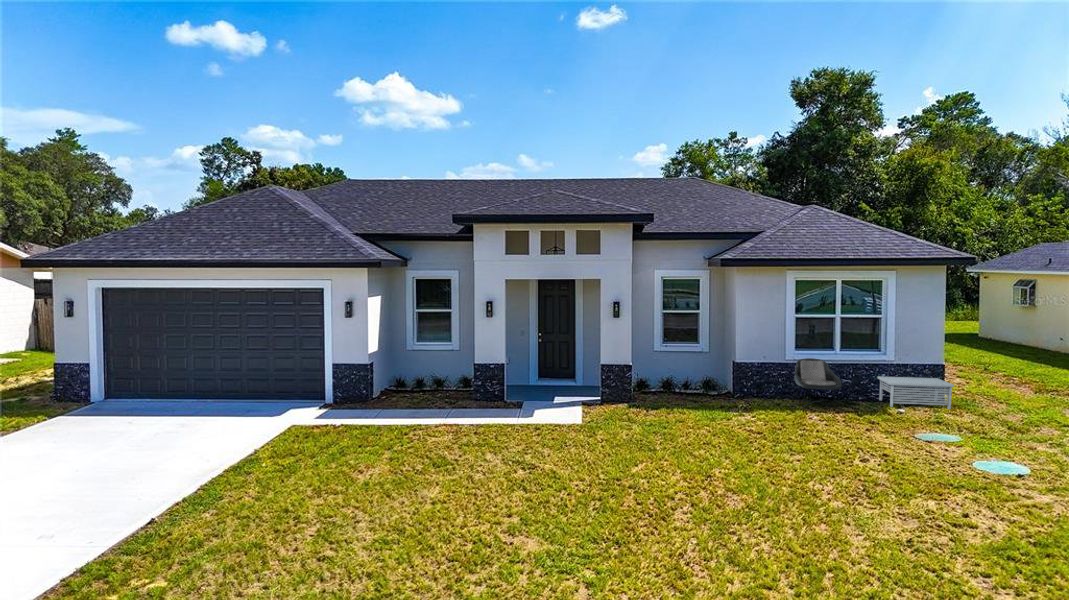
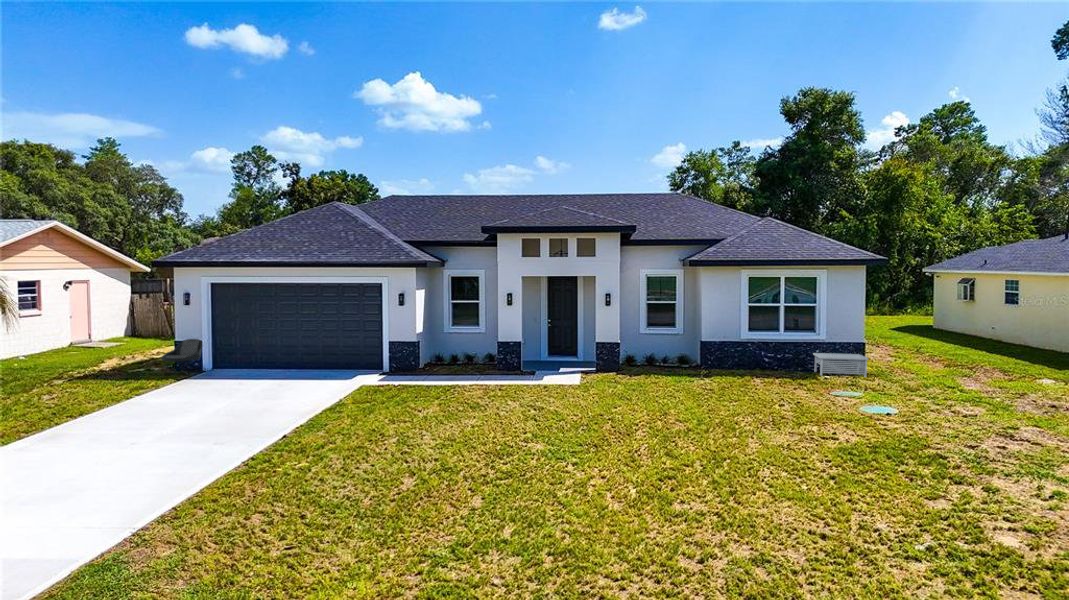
lounge chair: present [794,358,842,408] -> present [162,339,202,375]

